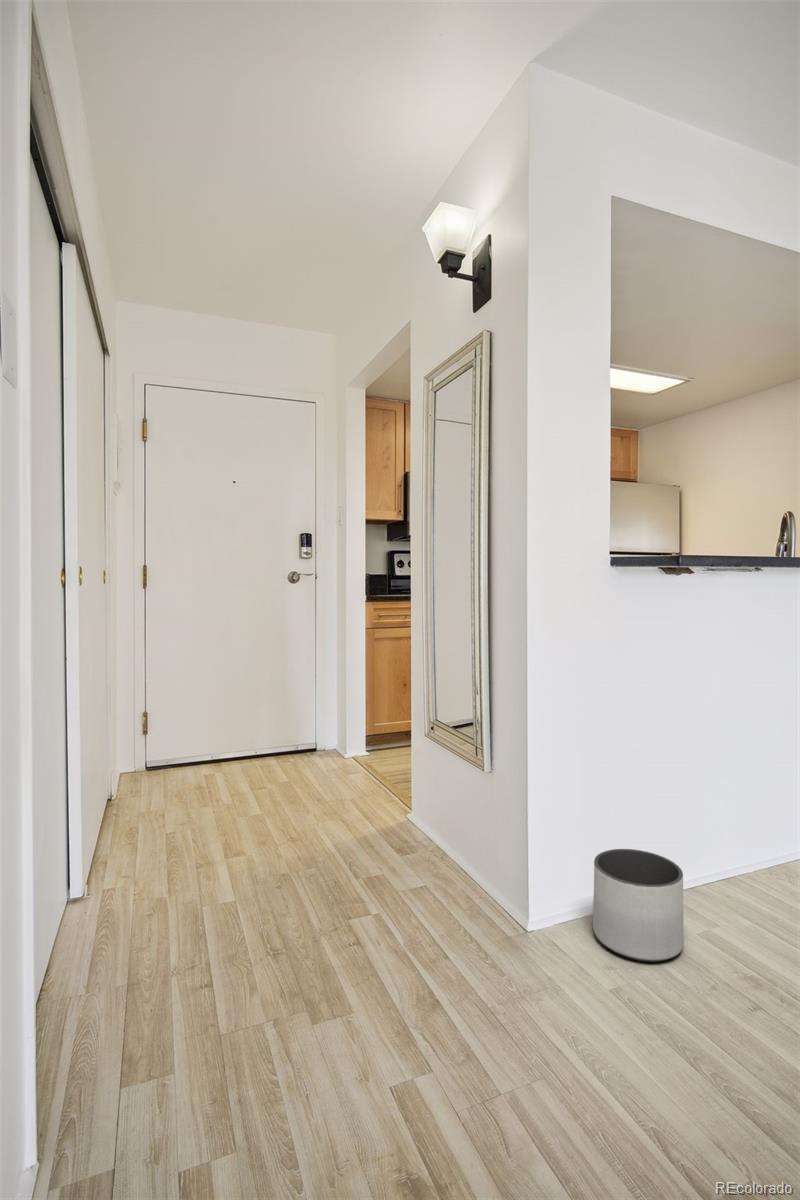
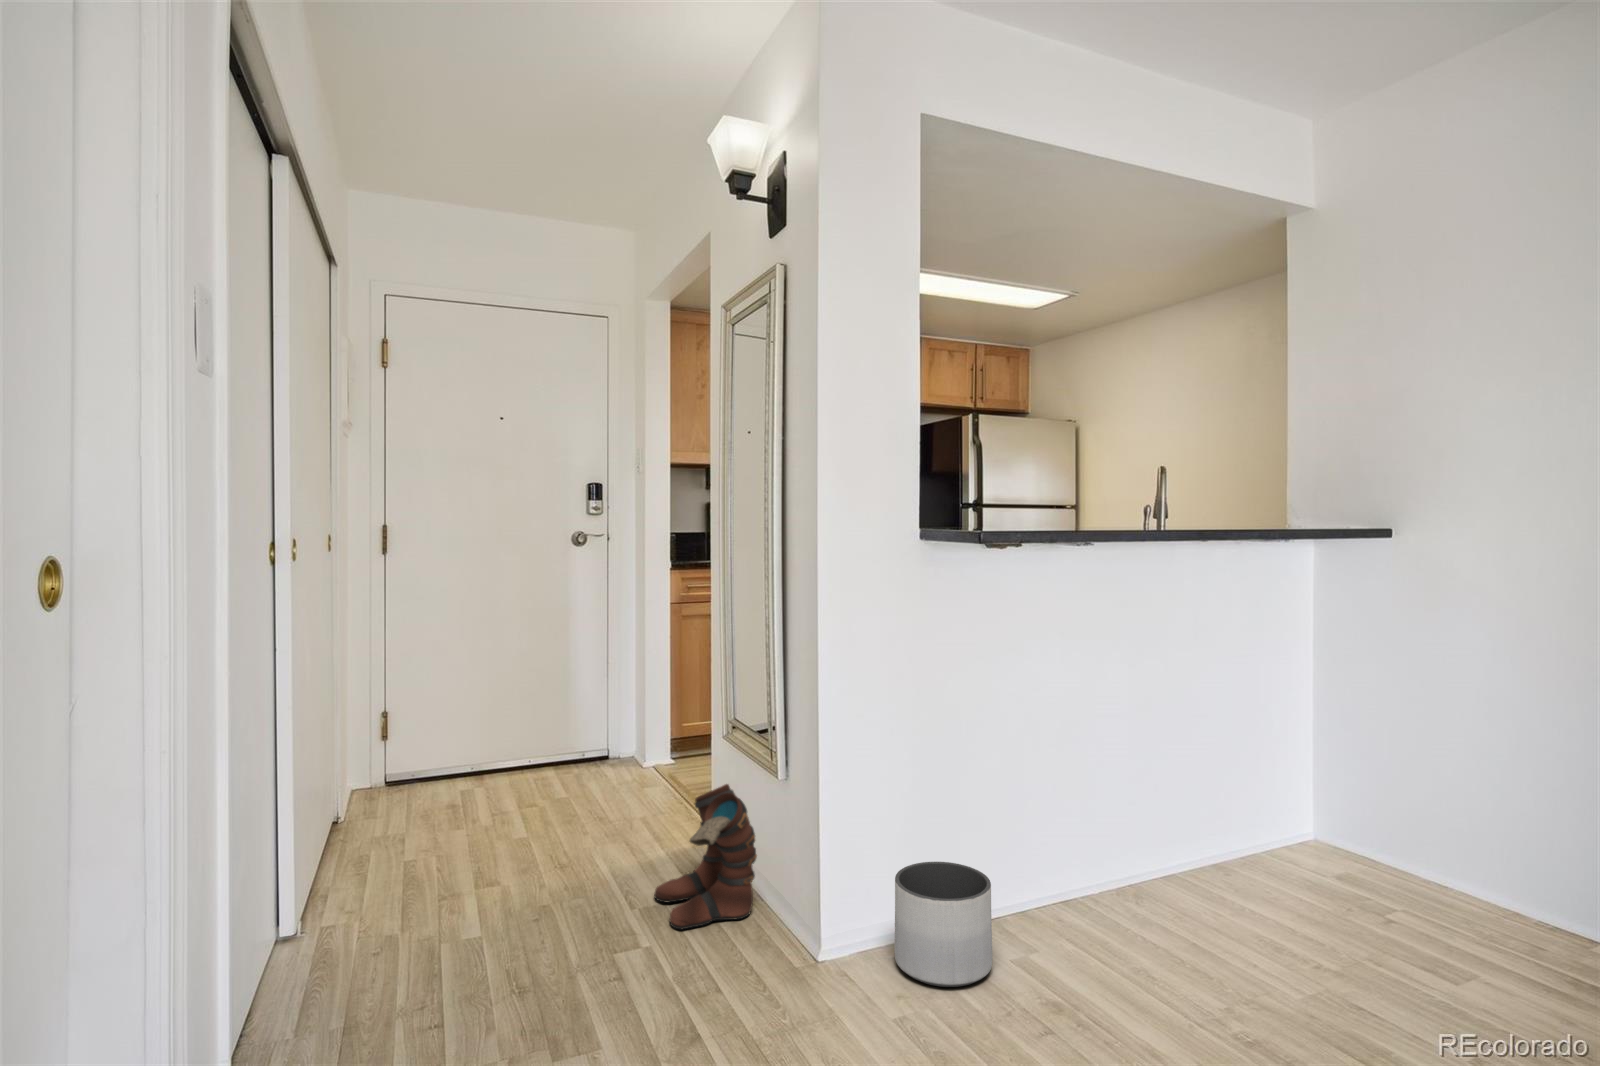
boots: none [374,777,464,900] -> present [654,784,757,929]

